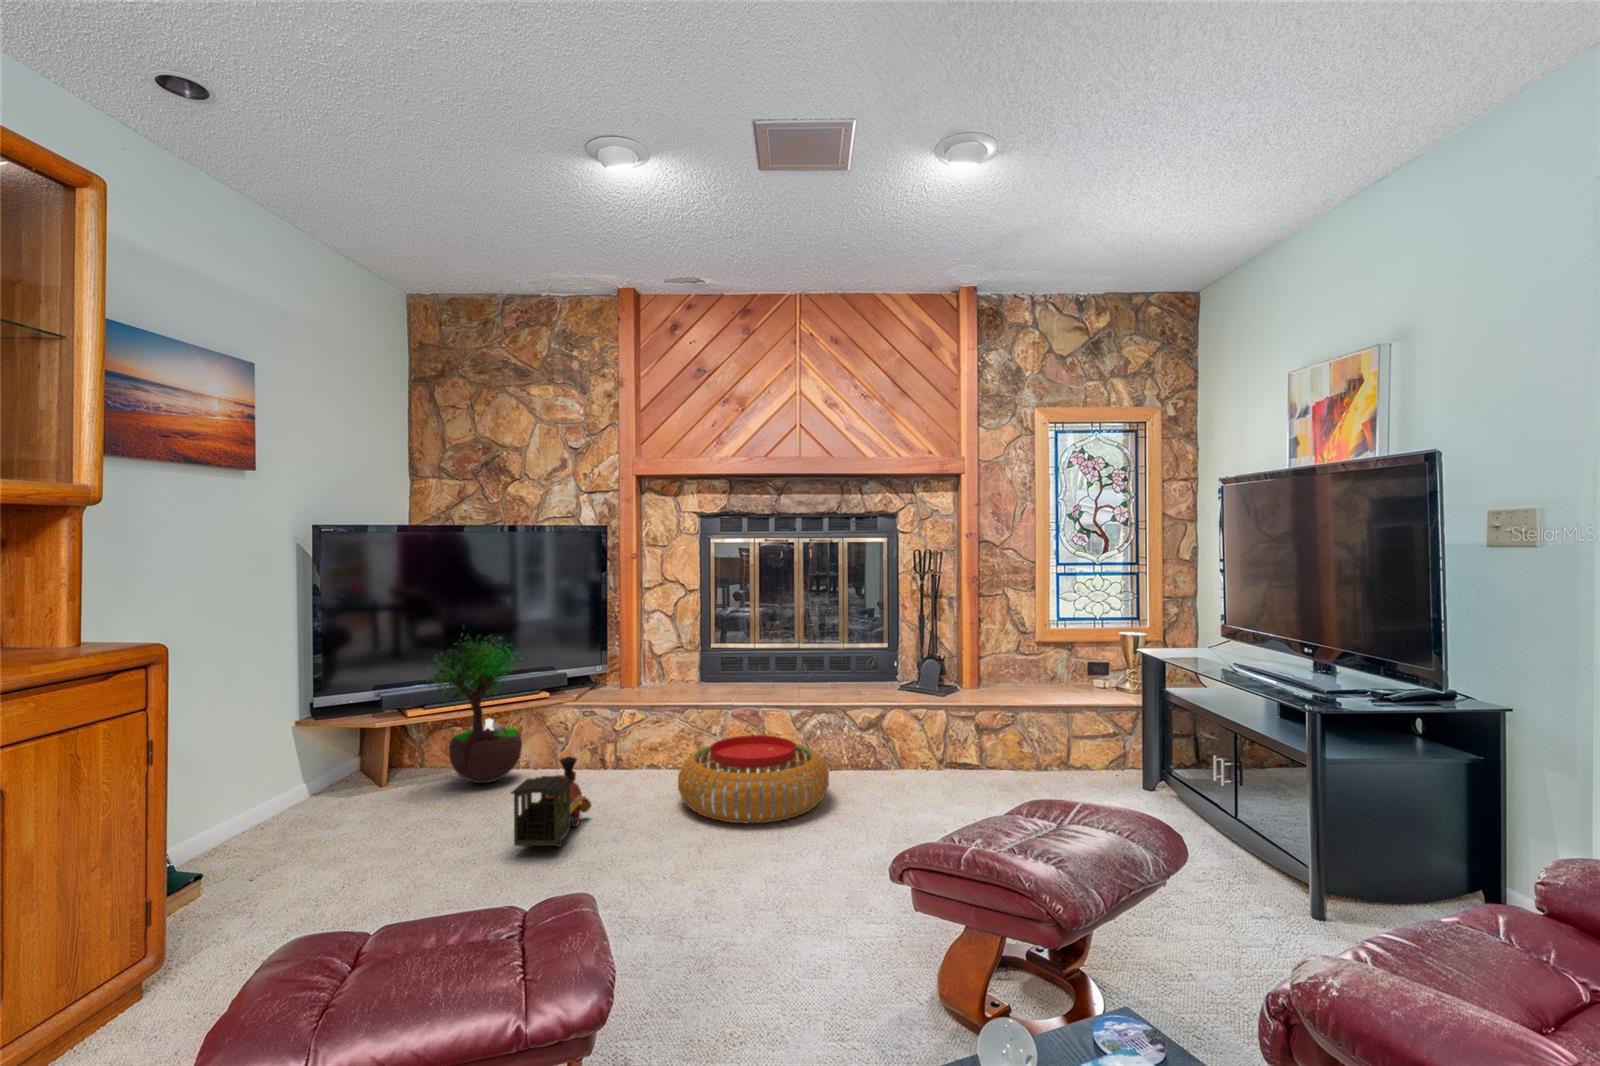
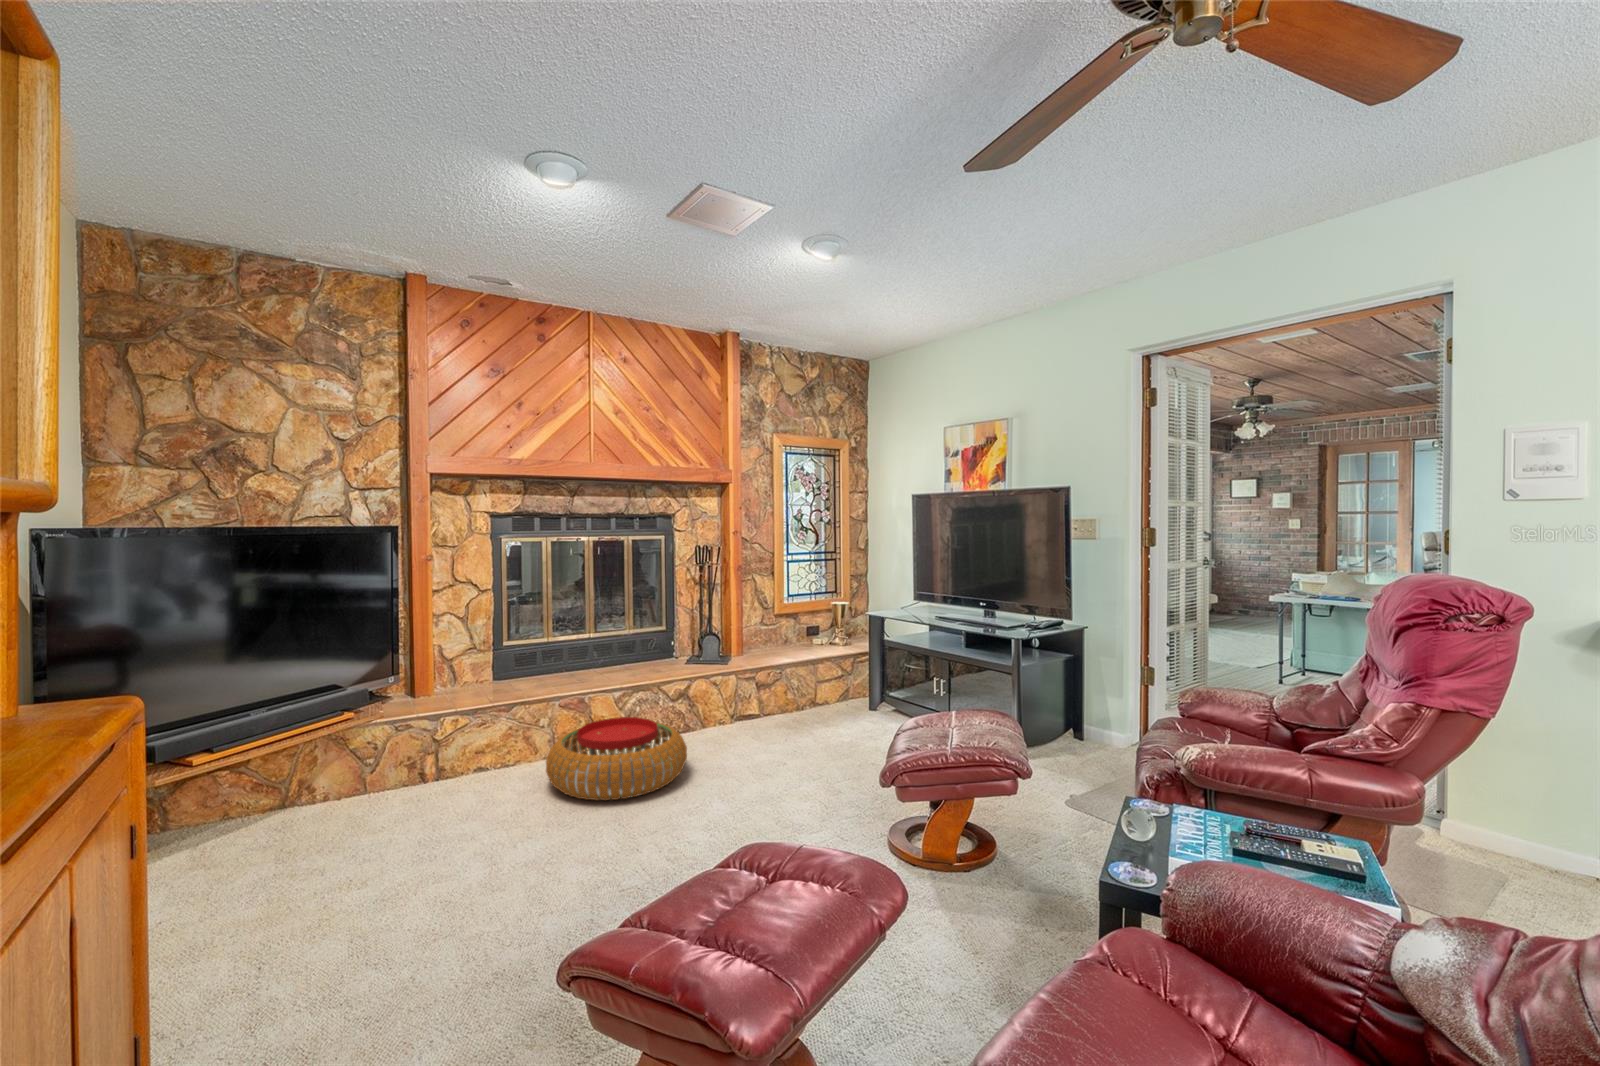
potted tree: present [426,636,522,783] -> none [206,649,346,831]
toy train: present [511,757,591,847] -> none [427,772,495,875]

